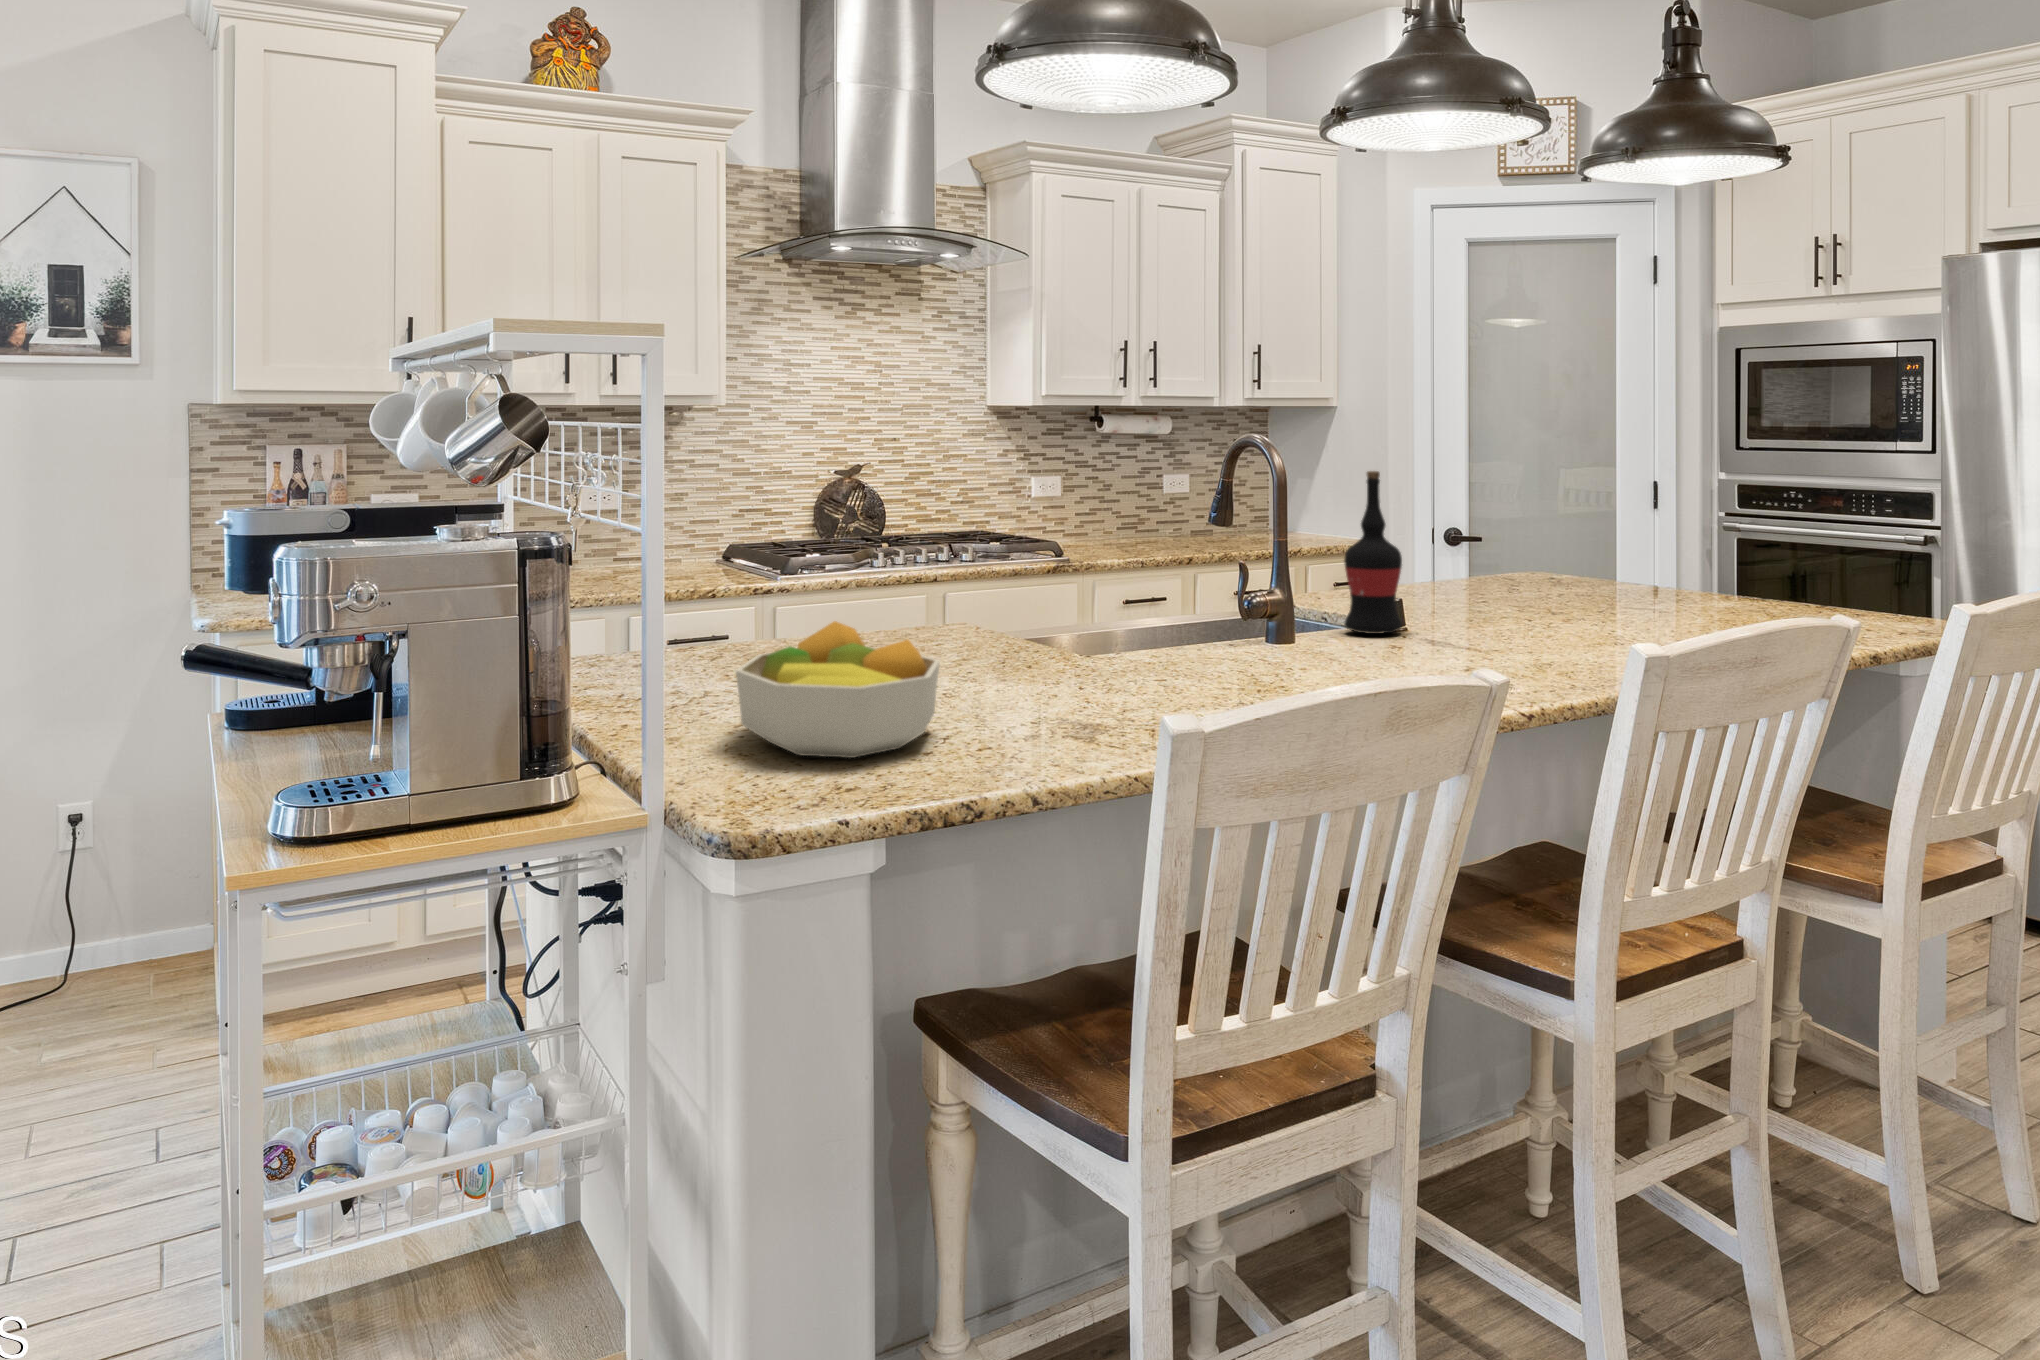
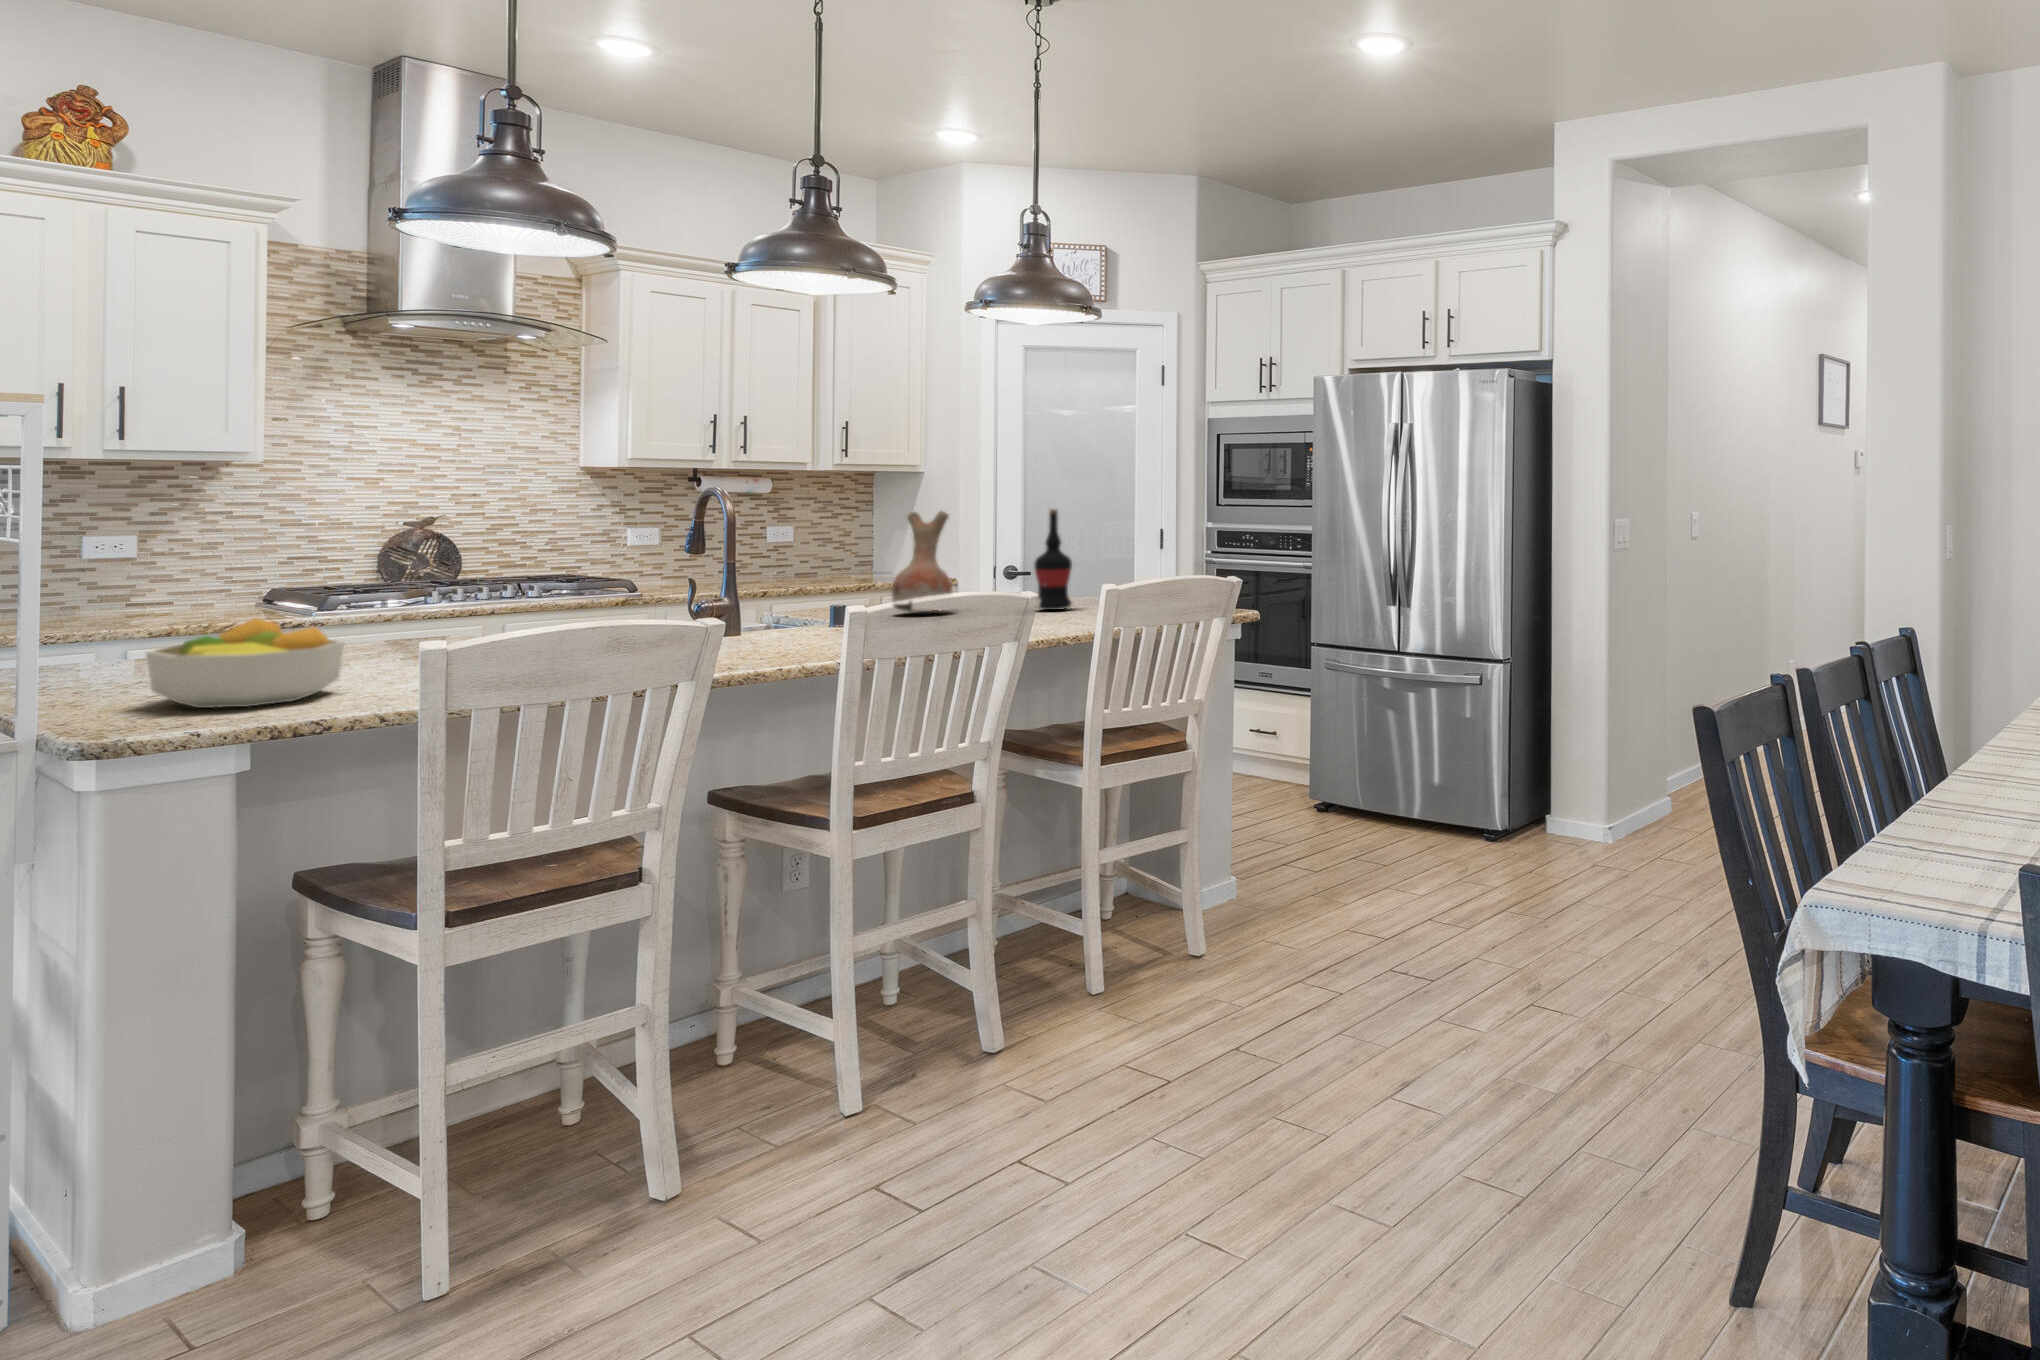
vase: none [1446,463,1527,606] -> present [892,510,952,612]
wine bottle: present [1344,471,1402,634] -> present [1034,509,1072,610]

